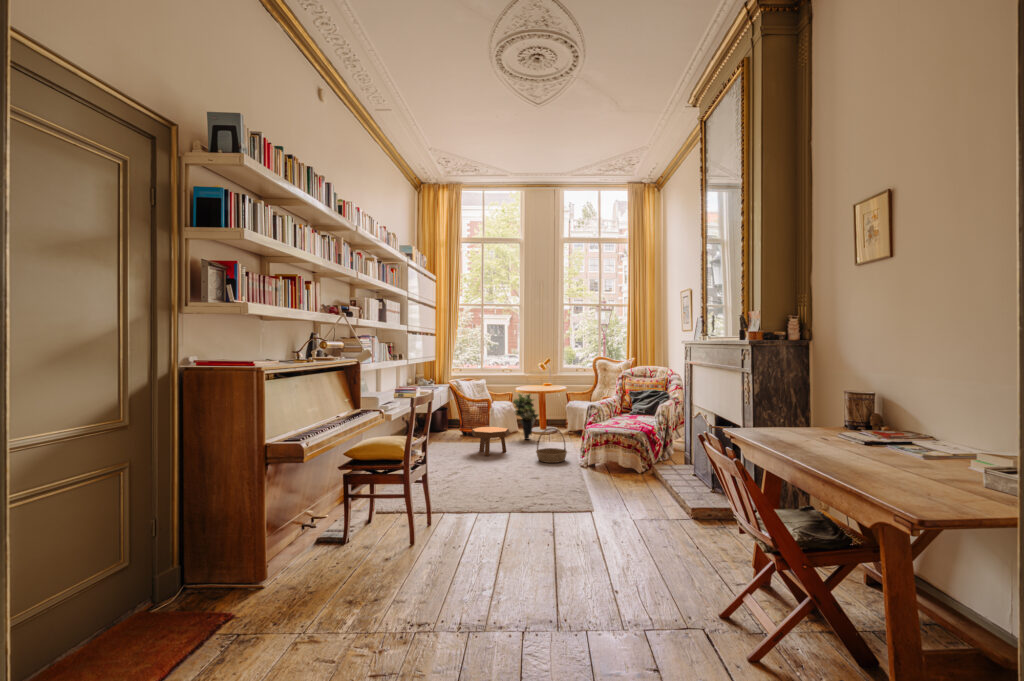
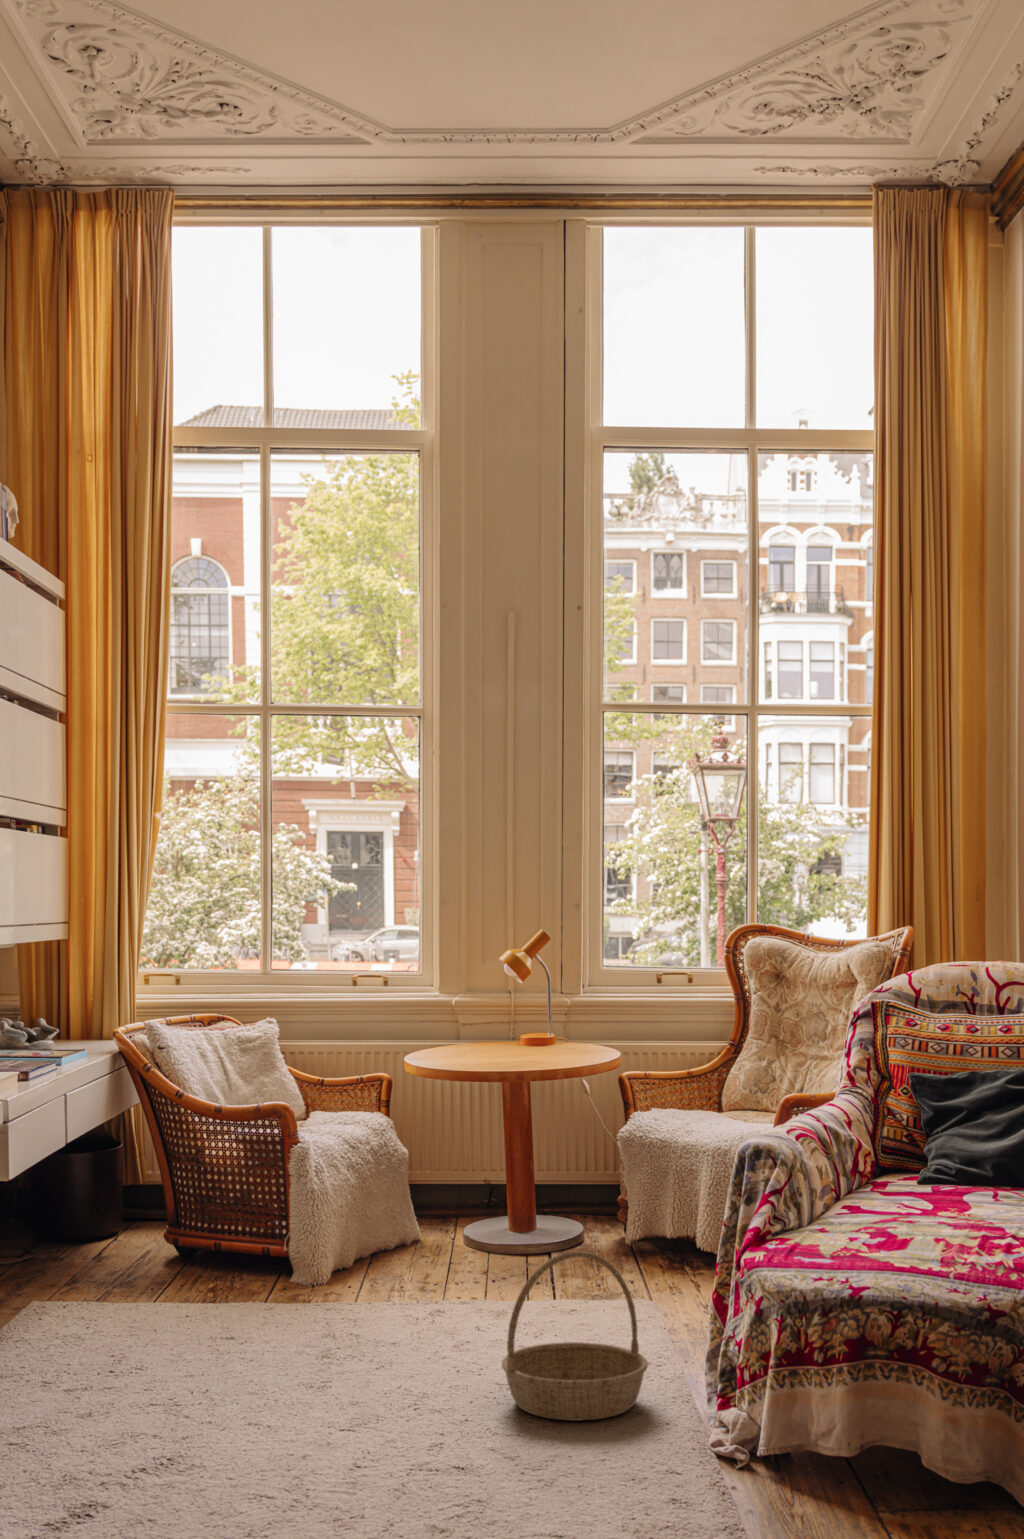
potted plant: present [513,394,538,440] -> none [391,1076,507,1286]
footstool: present [472,427,510,456] -> none [206,1237,382,1383]

